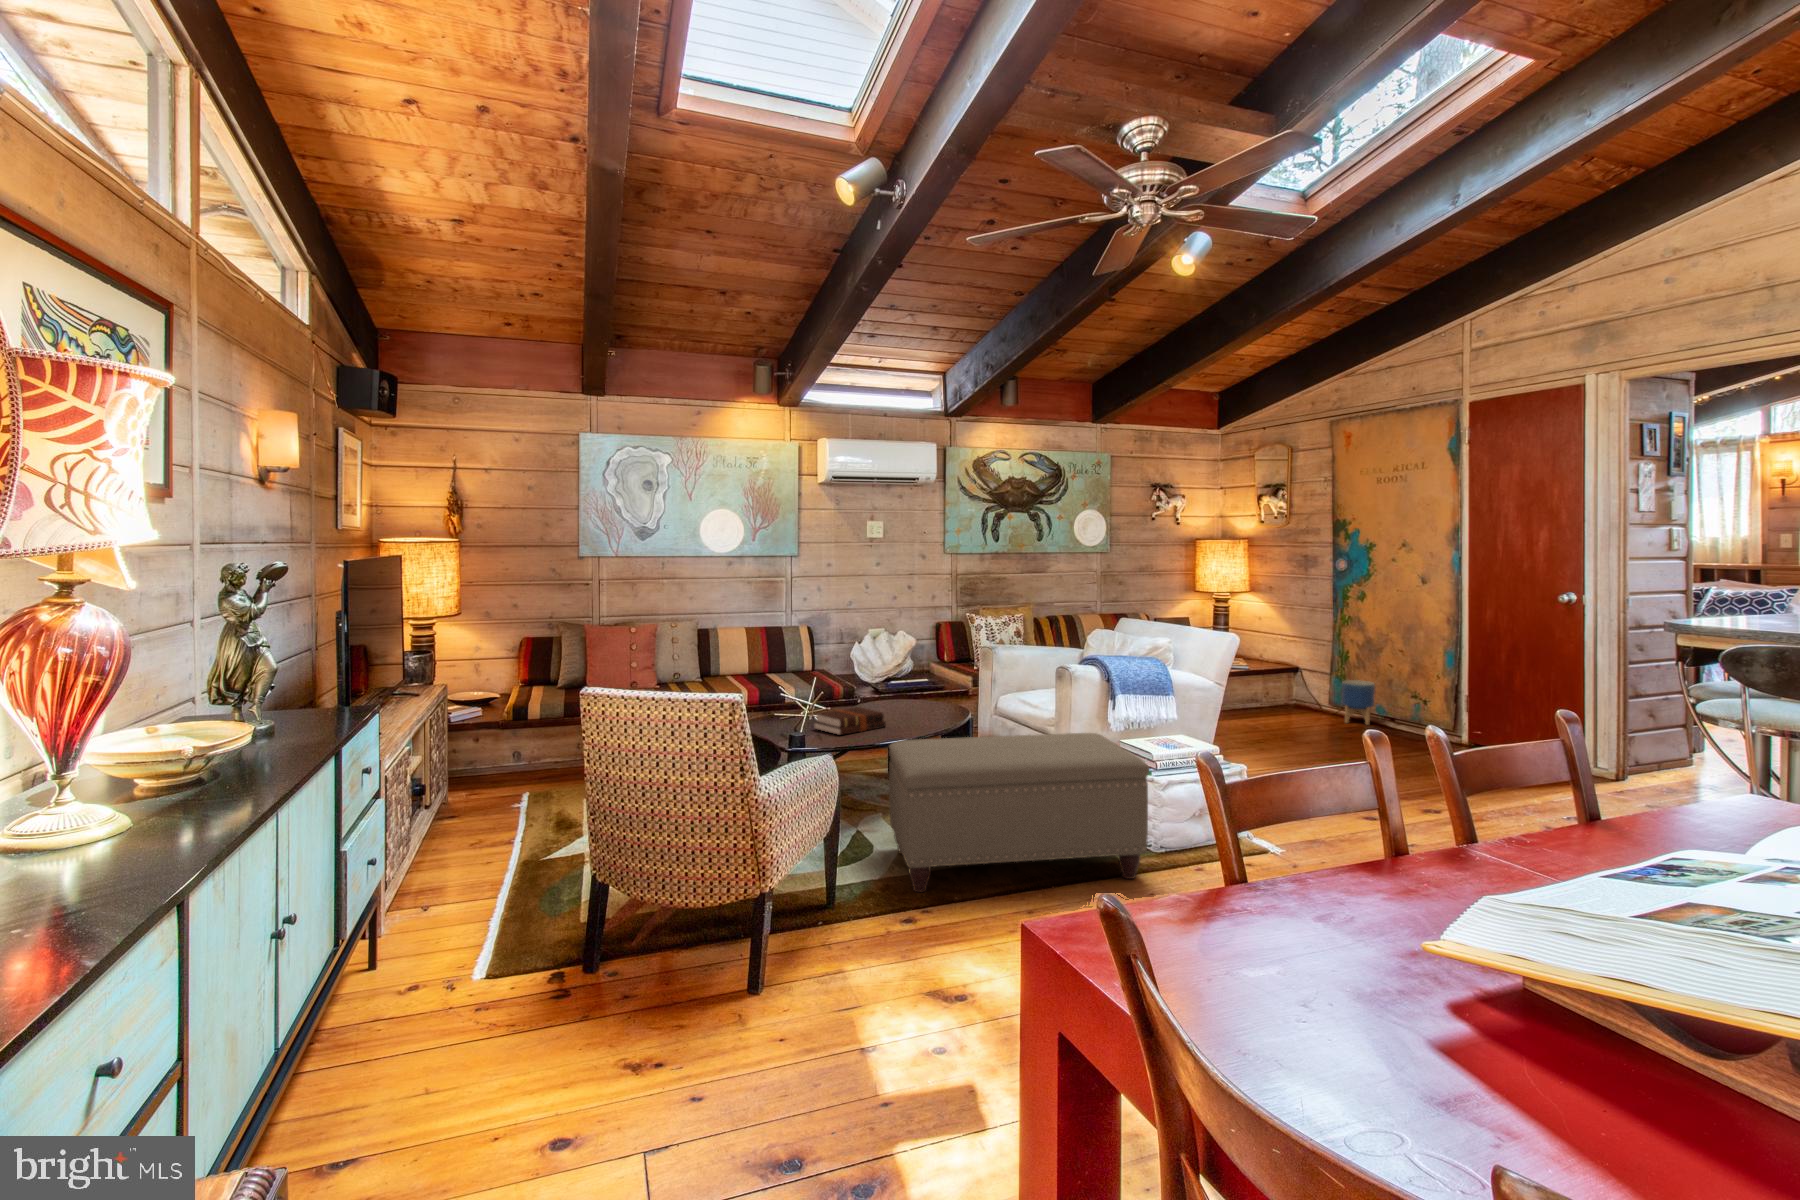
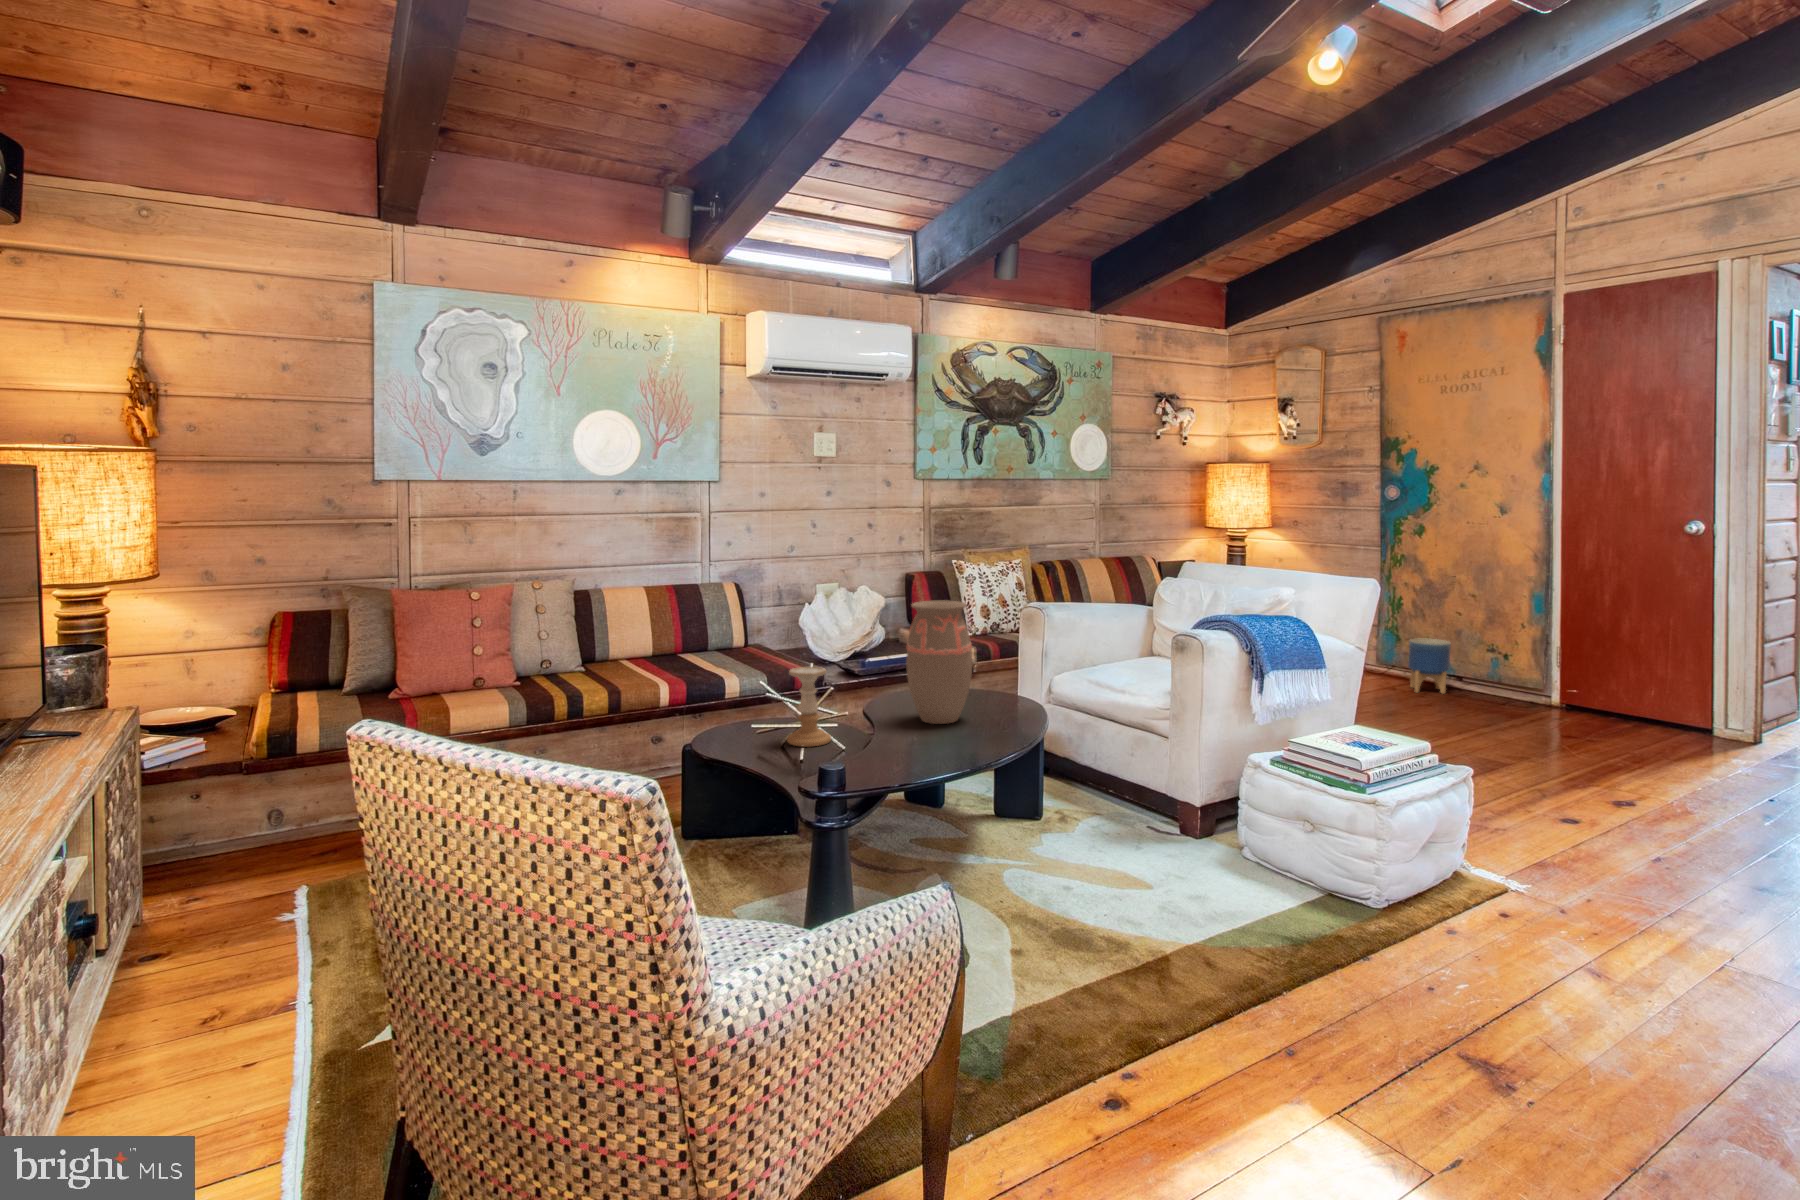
decorative vase: none [872,638,913,716] -> present [906,601,972,724]
candle holder: none [791,676,818,724] -> present [787,667,831,747]
hardback book: present [814,707,886,735] -> none [839,714,957,769]
ottoman: present [889,733,1149,892] -> none [1006,747,1485,1069]

